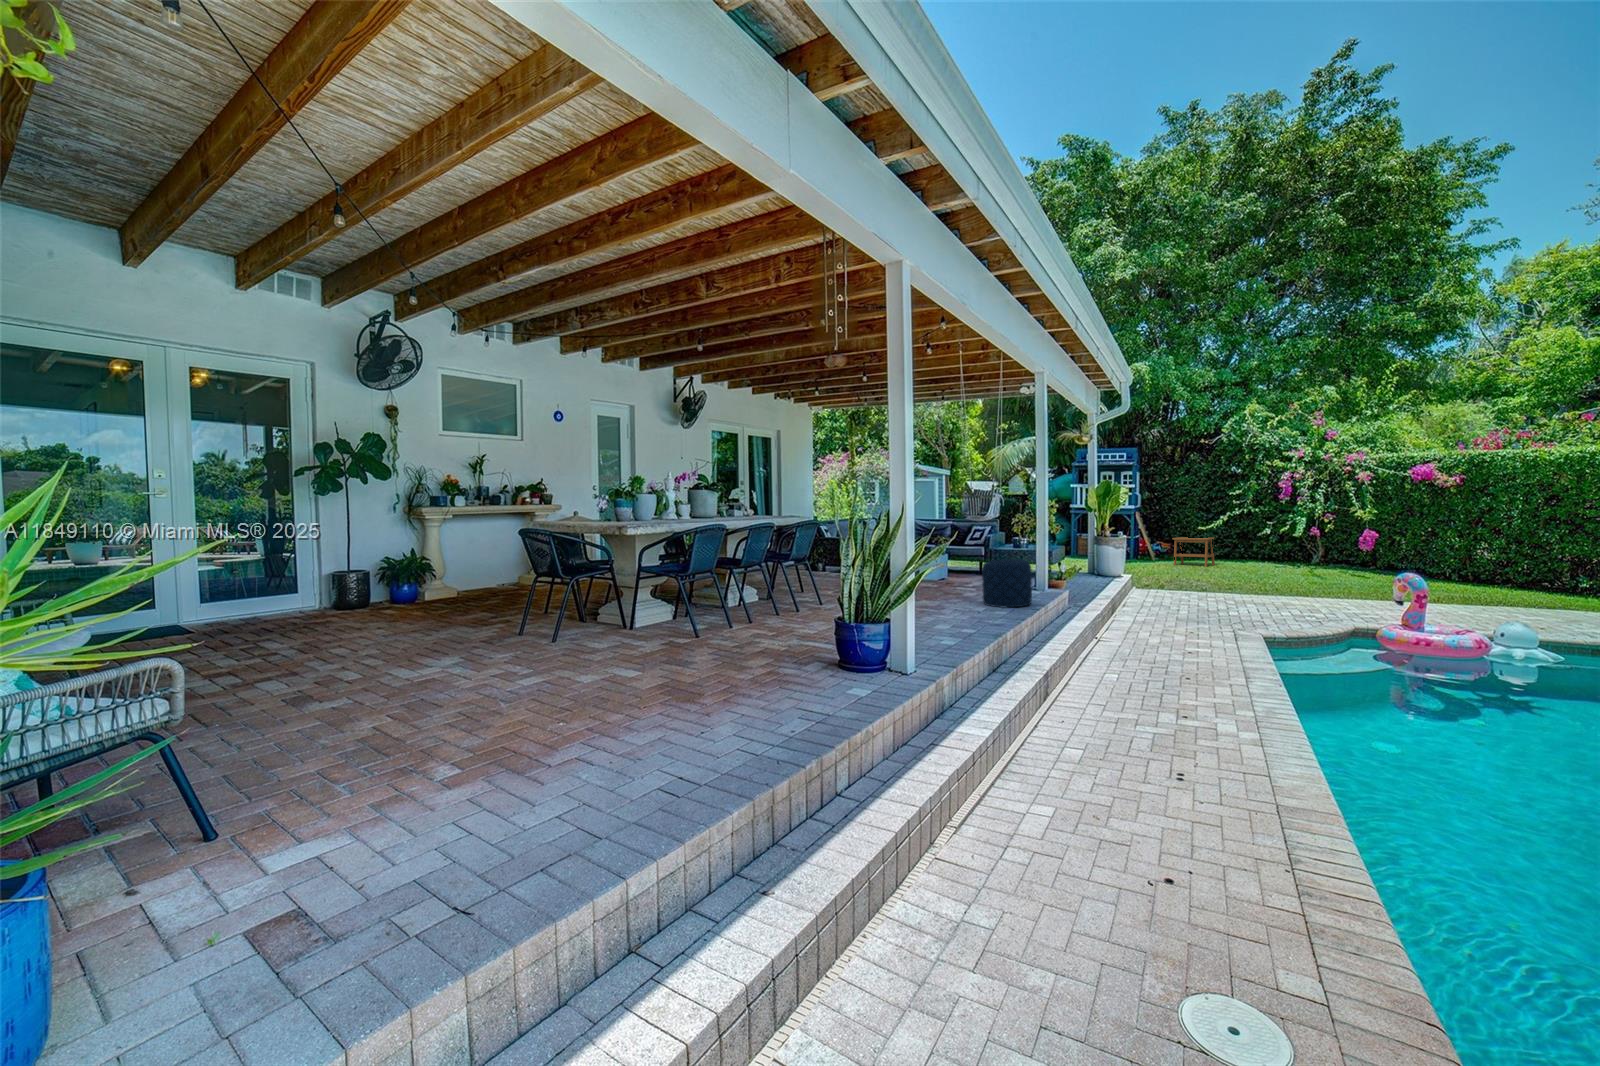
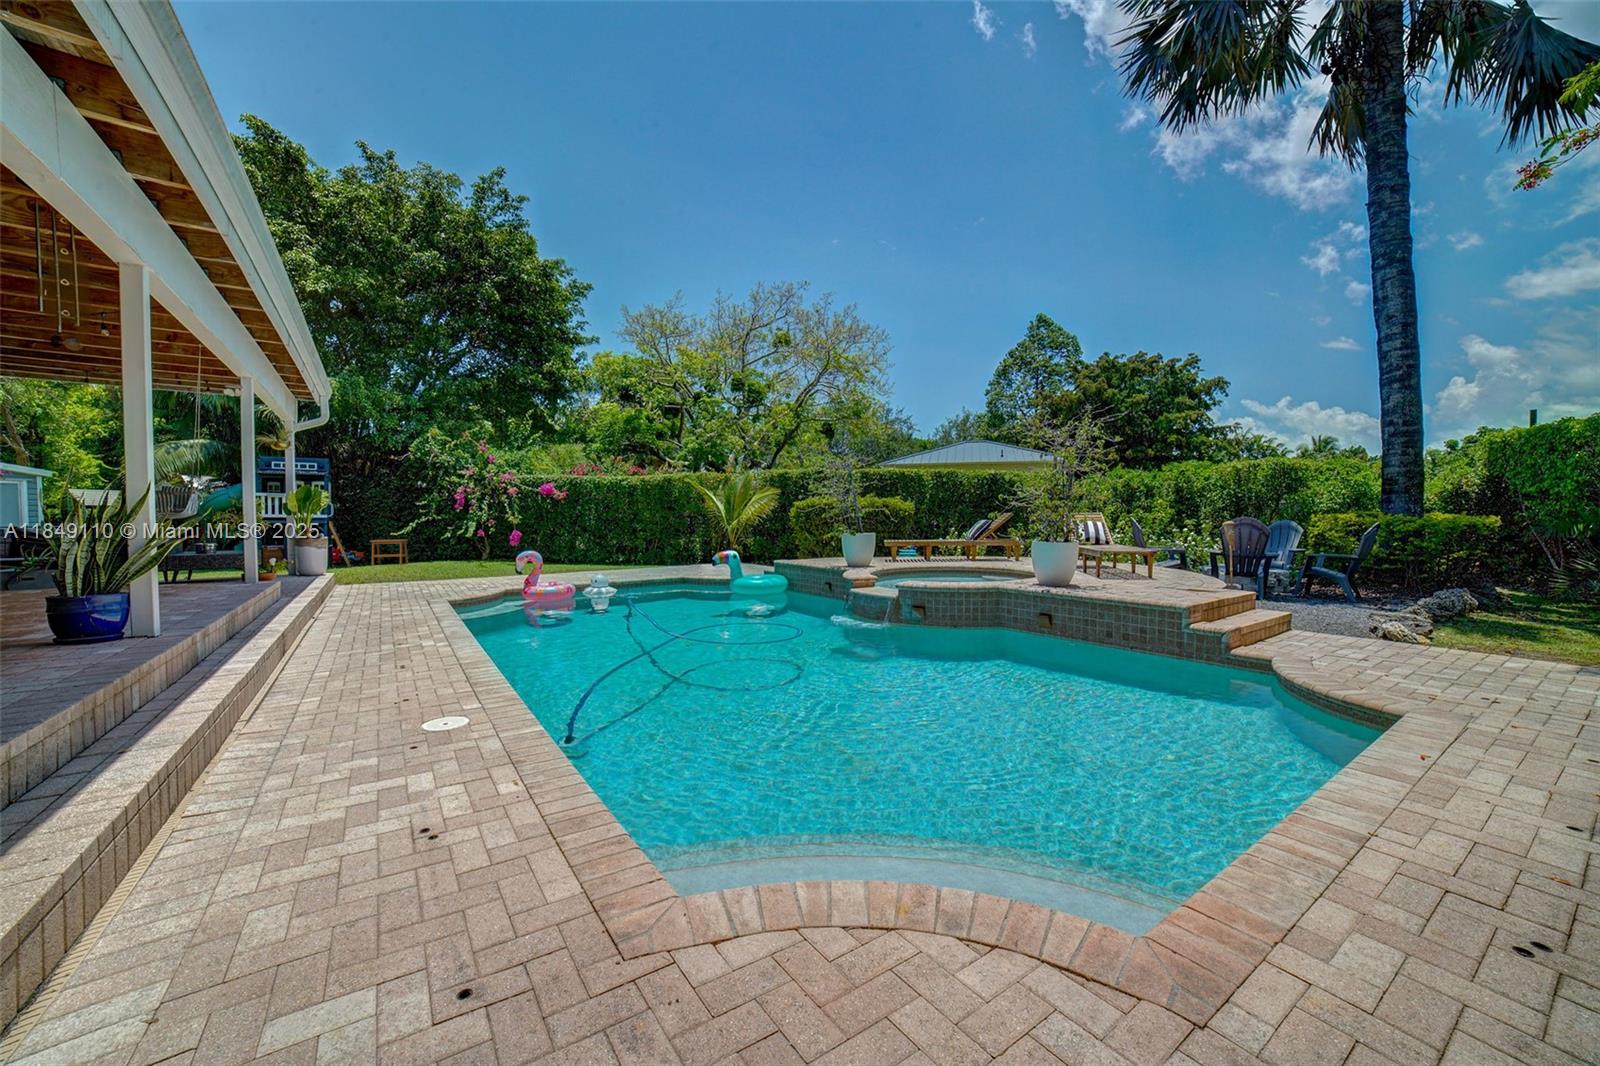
pouf: present [982,559,1032,607] -> none [185,551,247,597]

